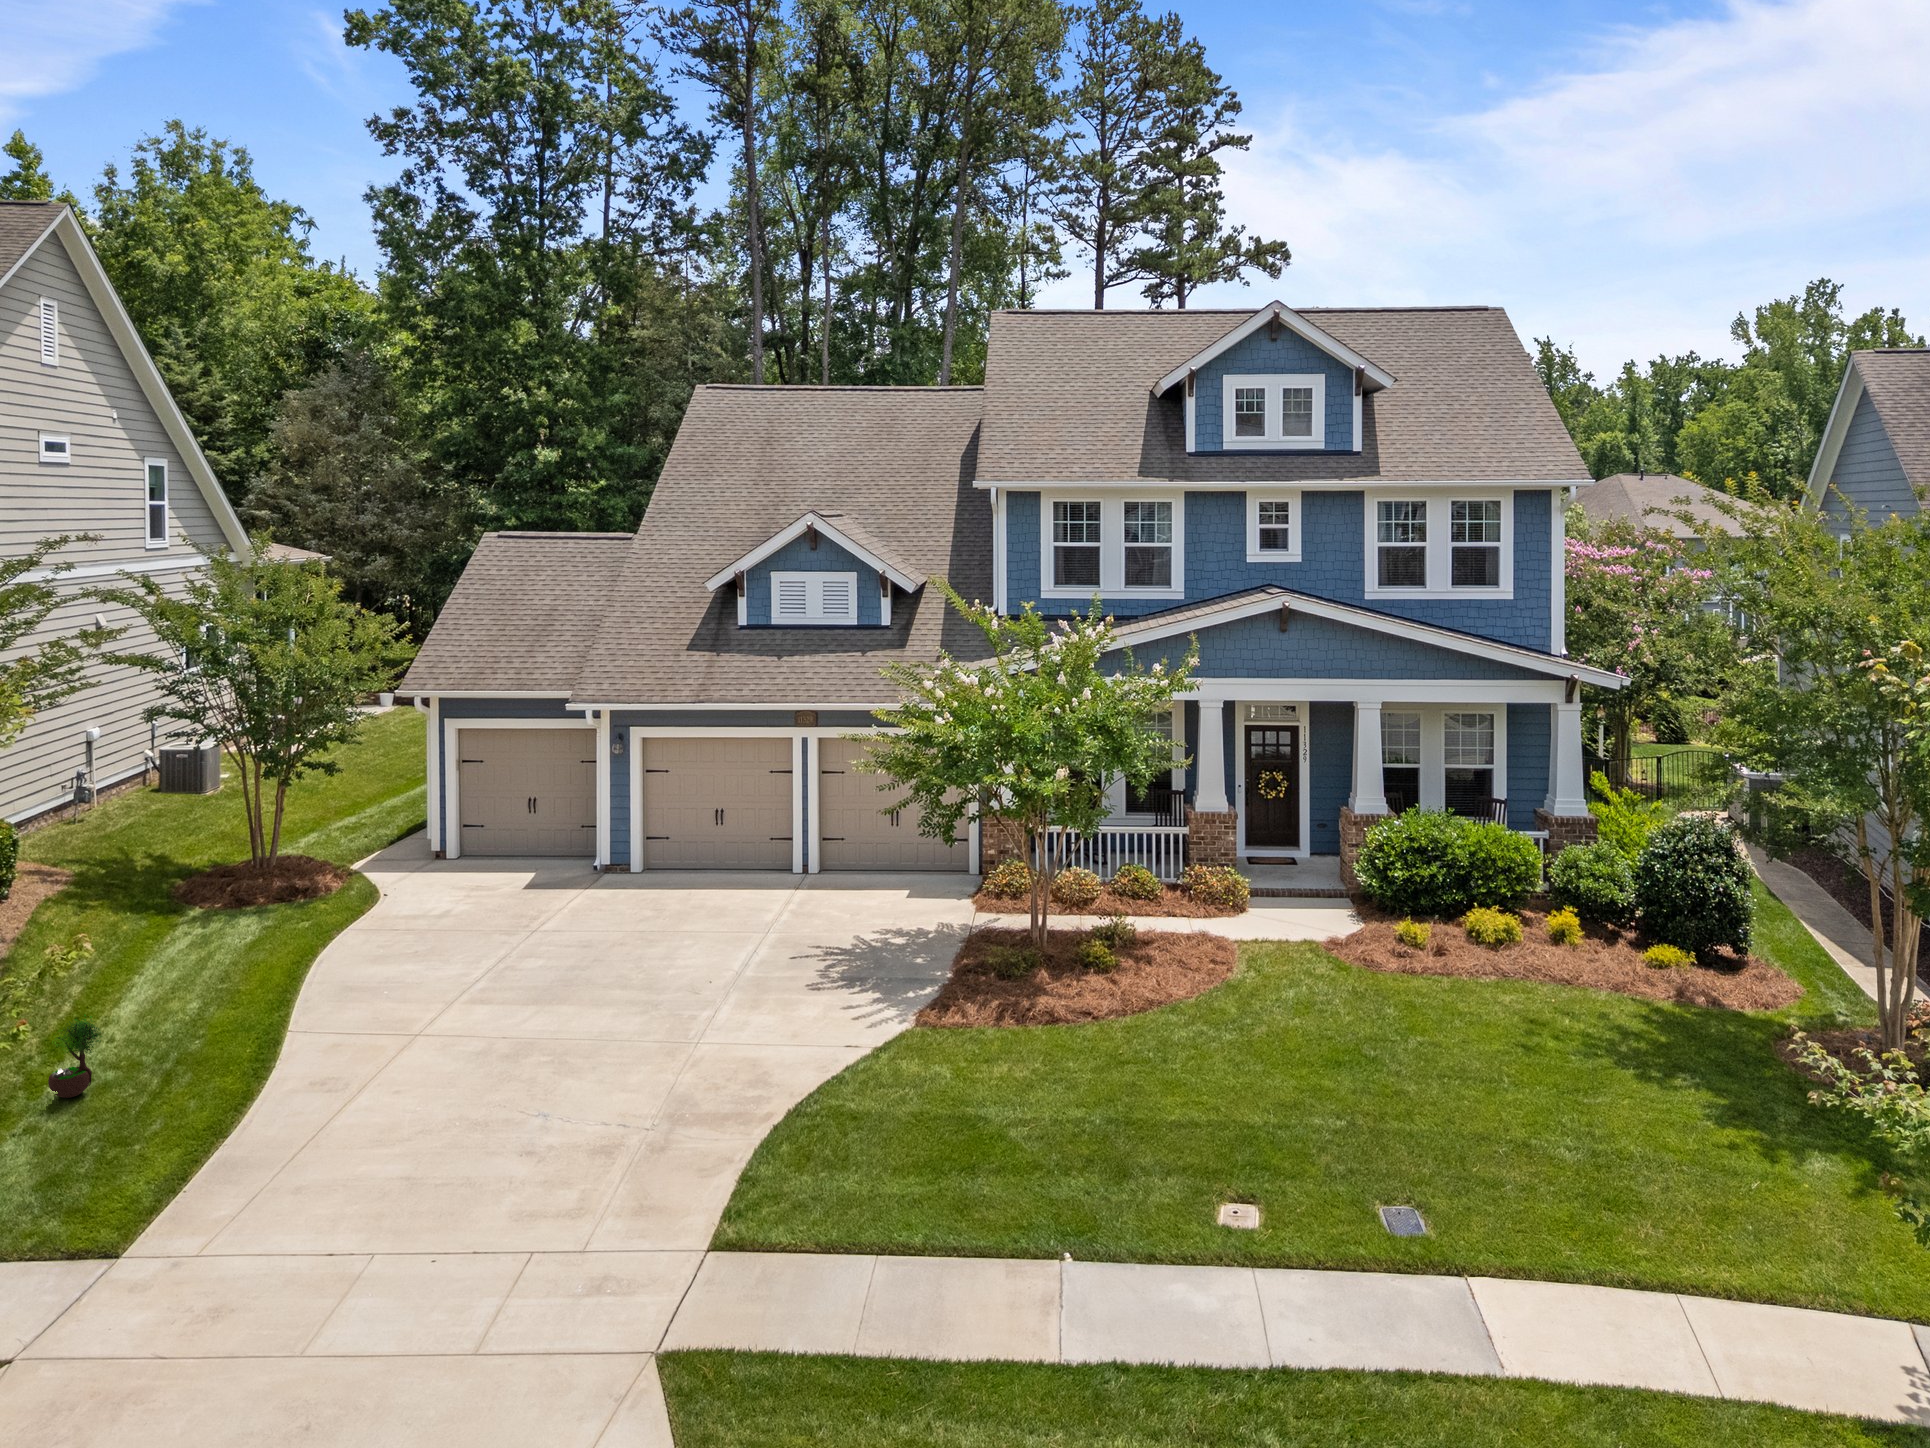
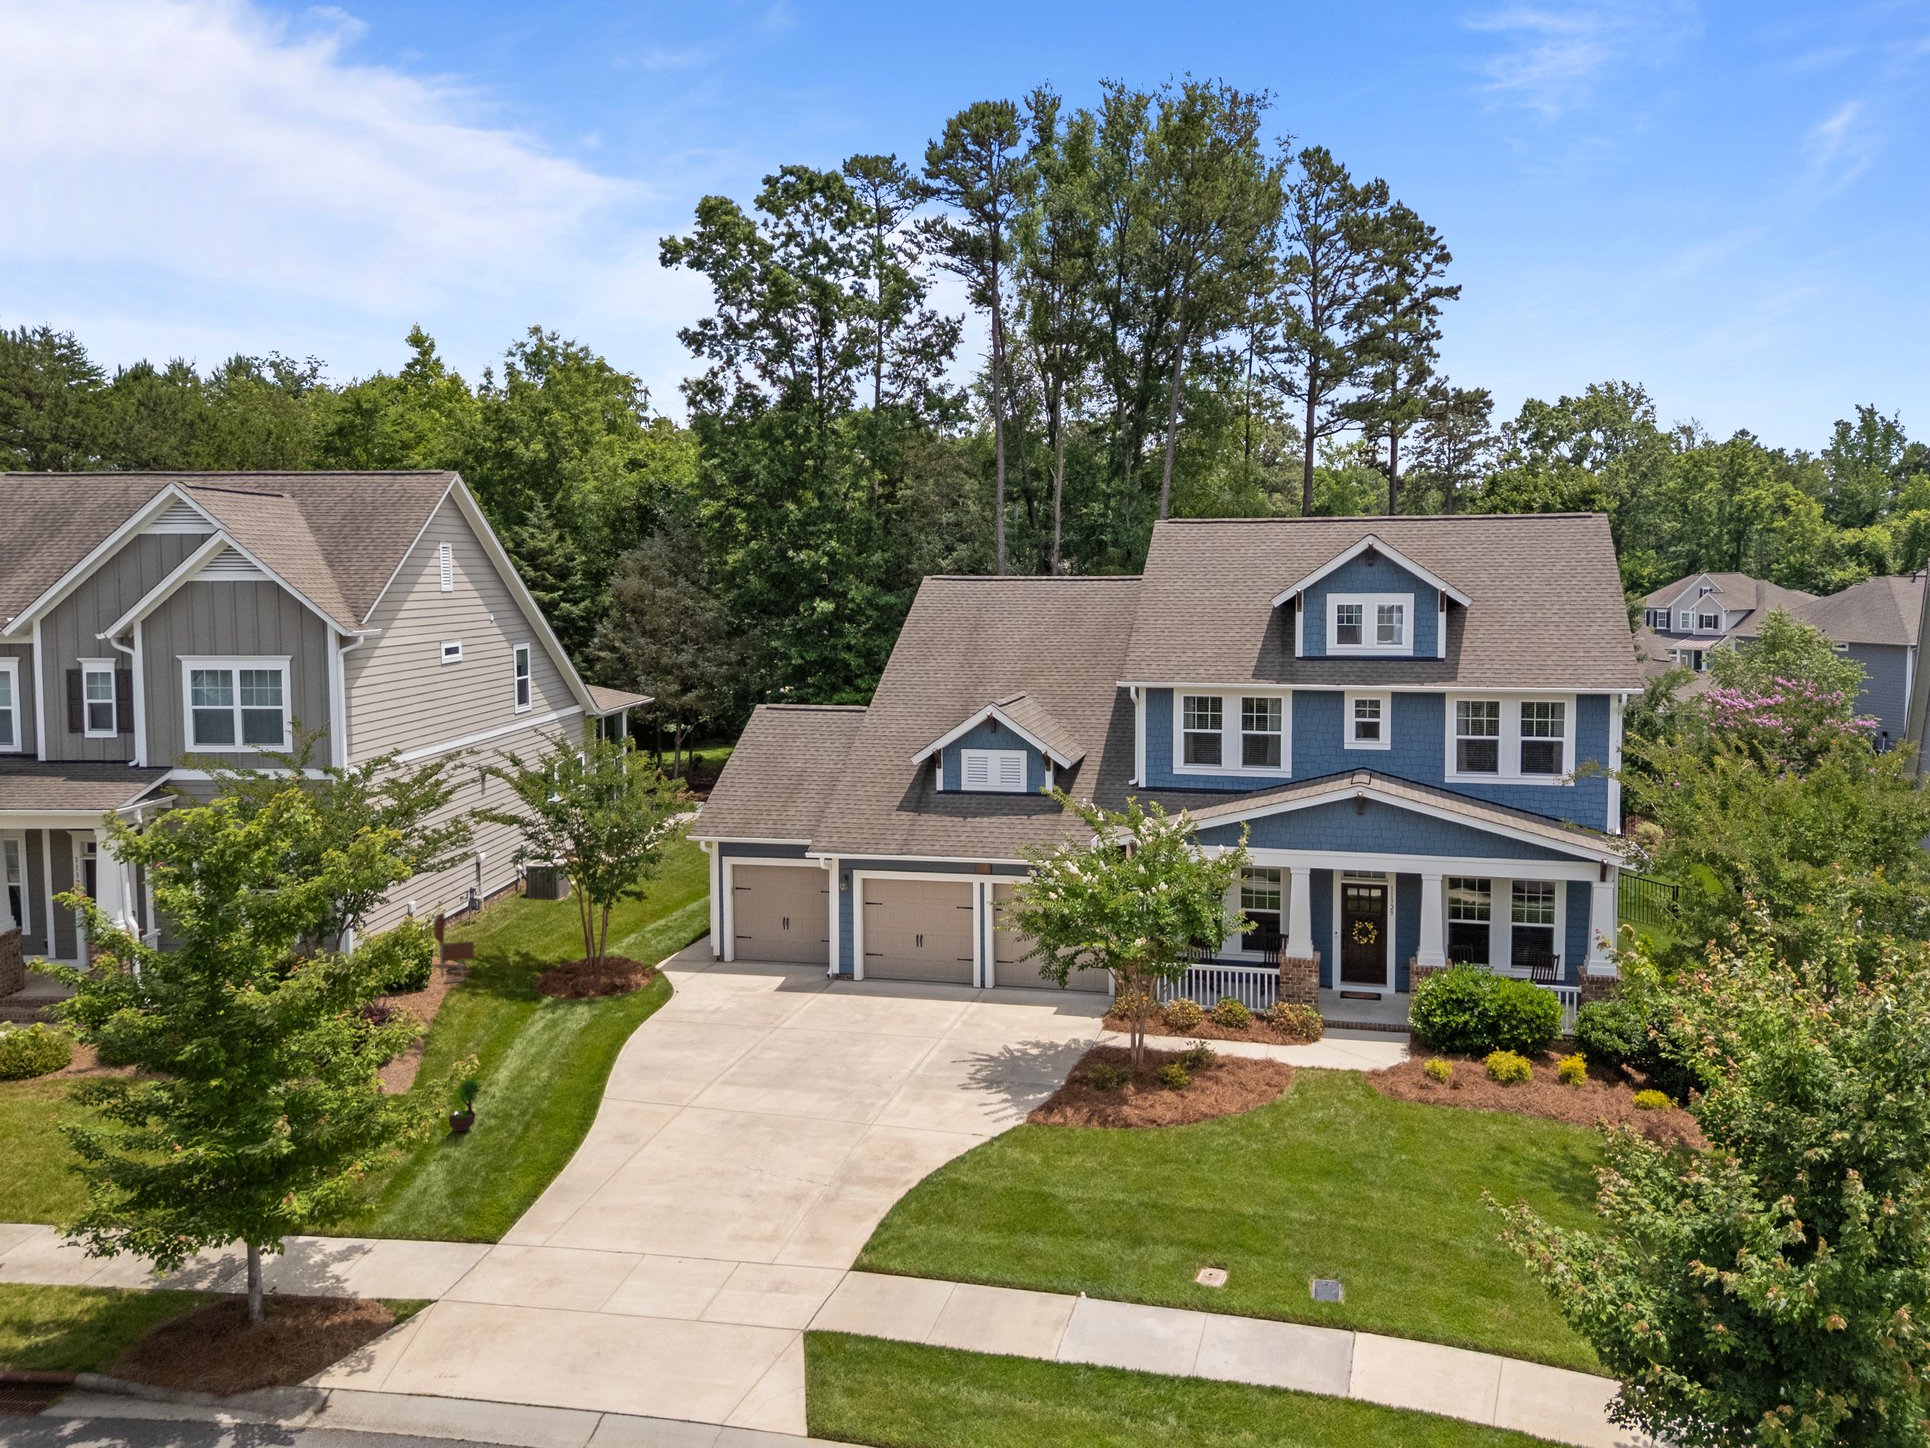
bench: none [17,800,82,898] -> present [434,913,474,983]

